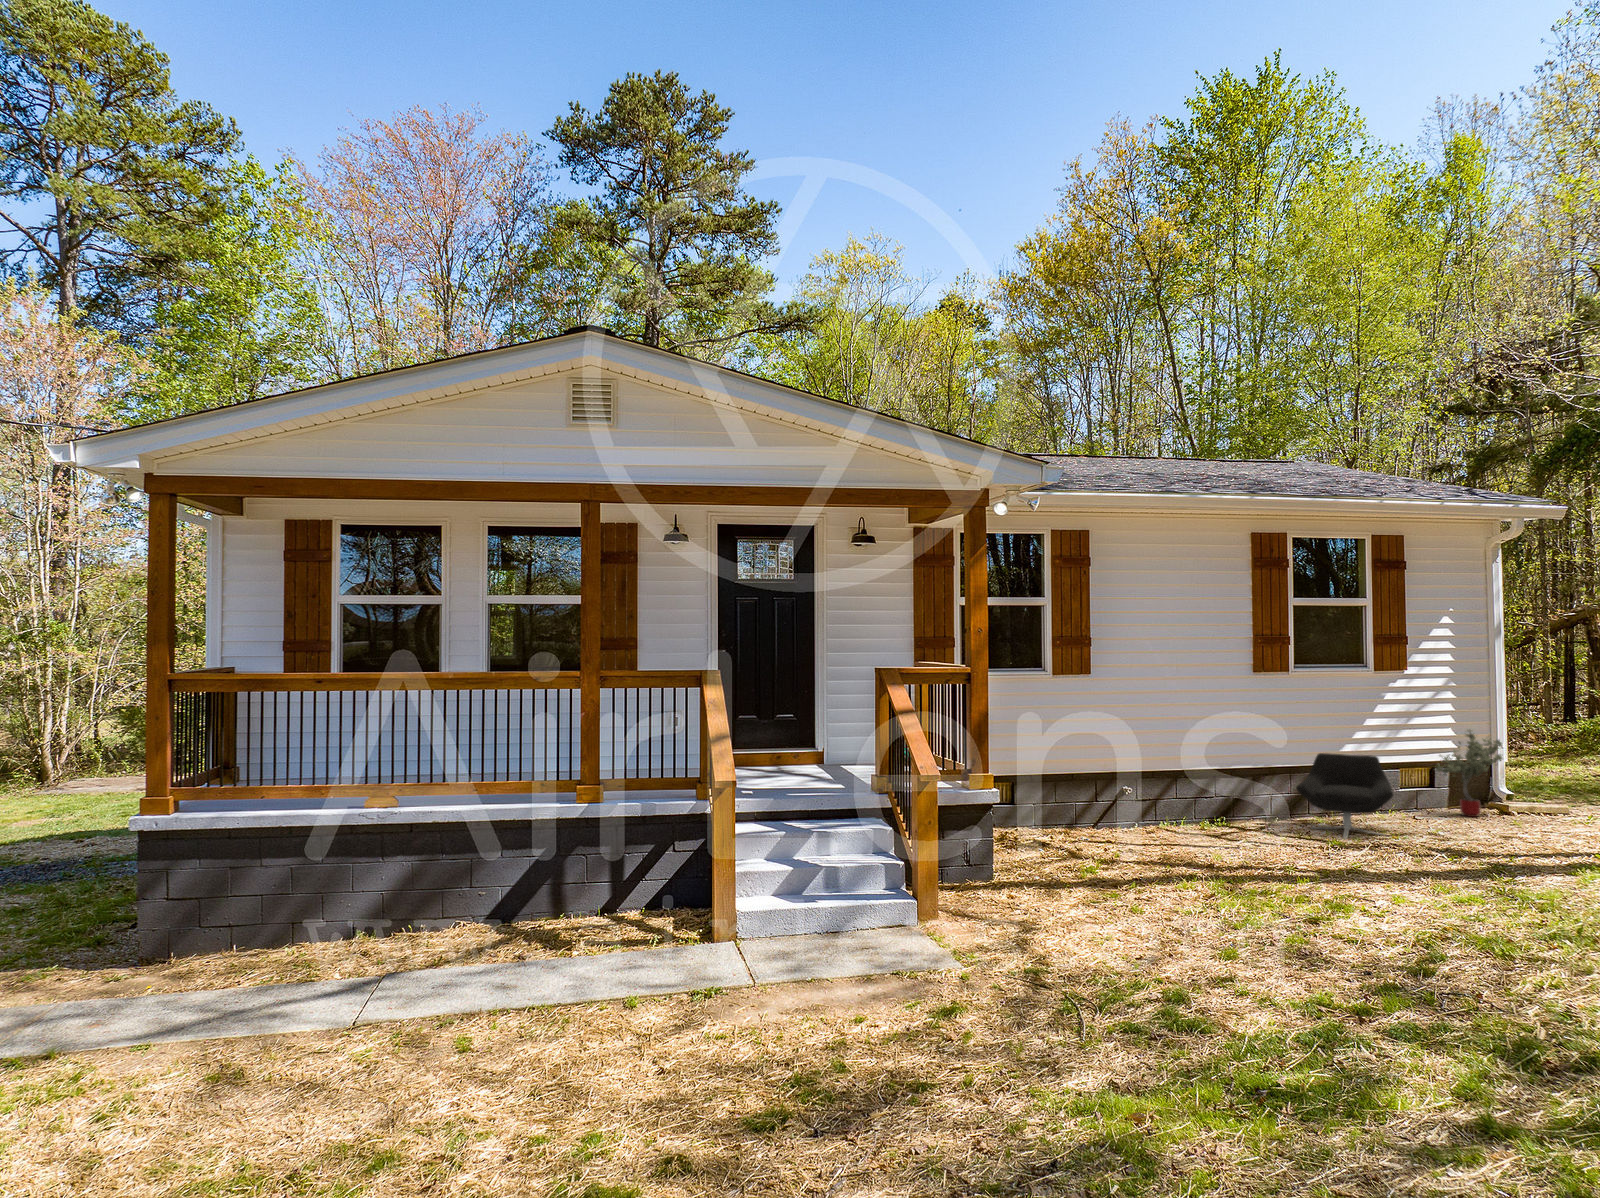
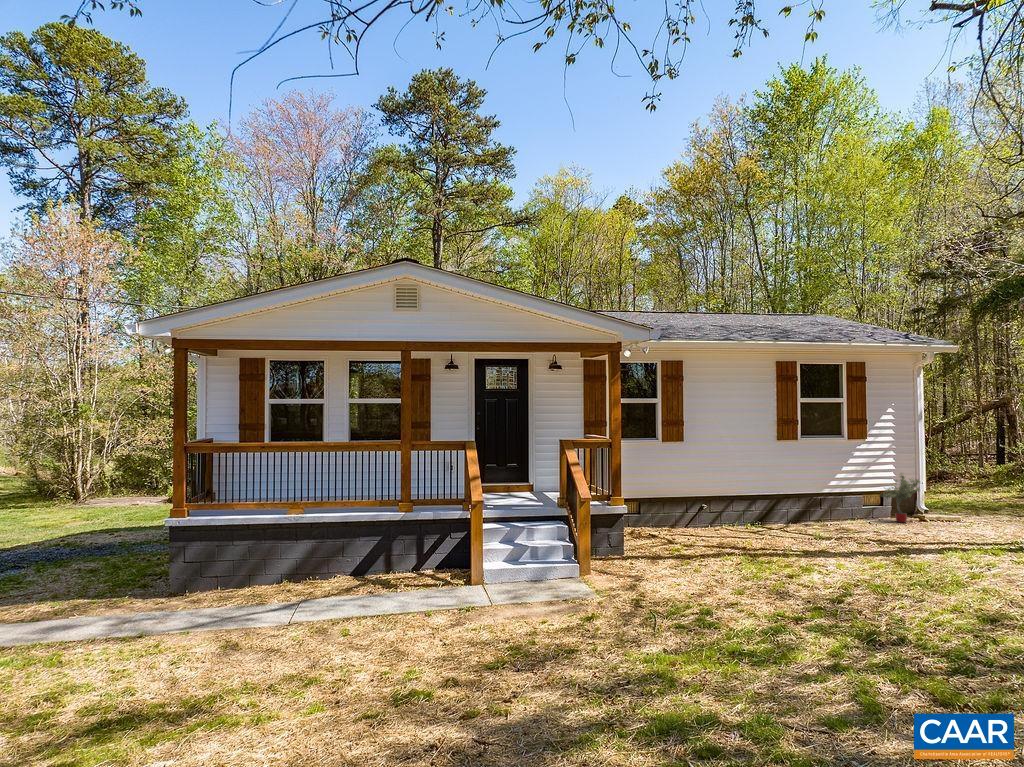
lounge chair: present [1296,753,1393,839] -> none [799,486,853,535]

